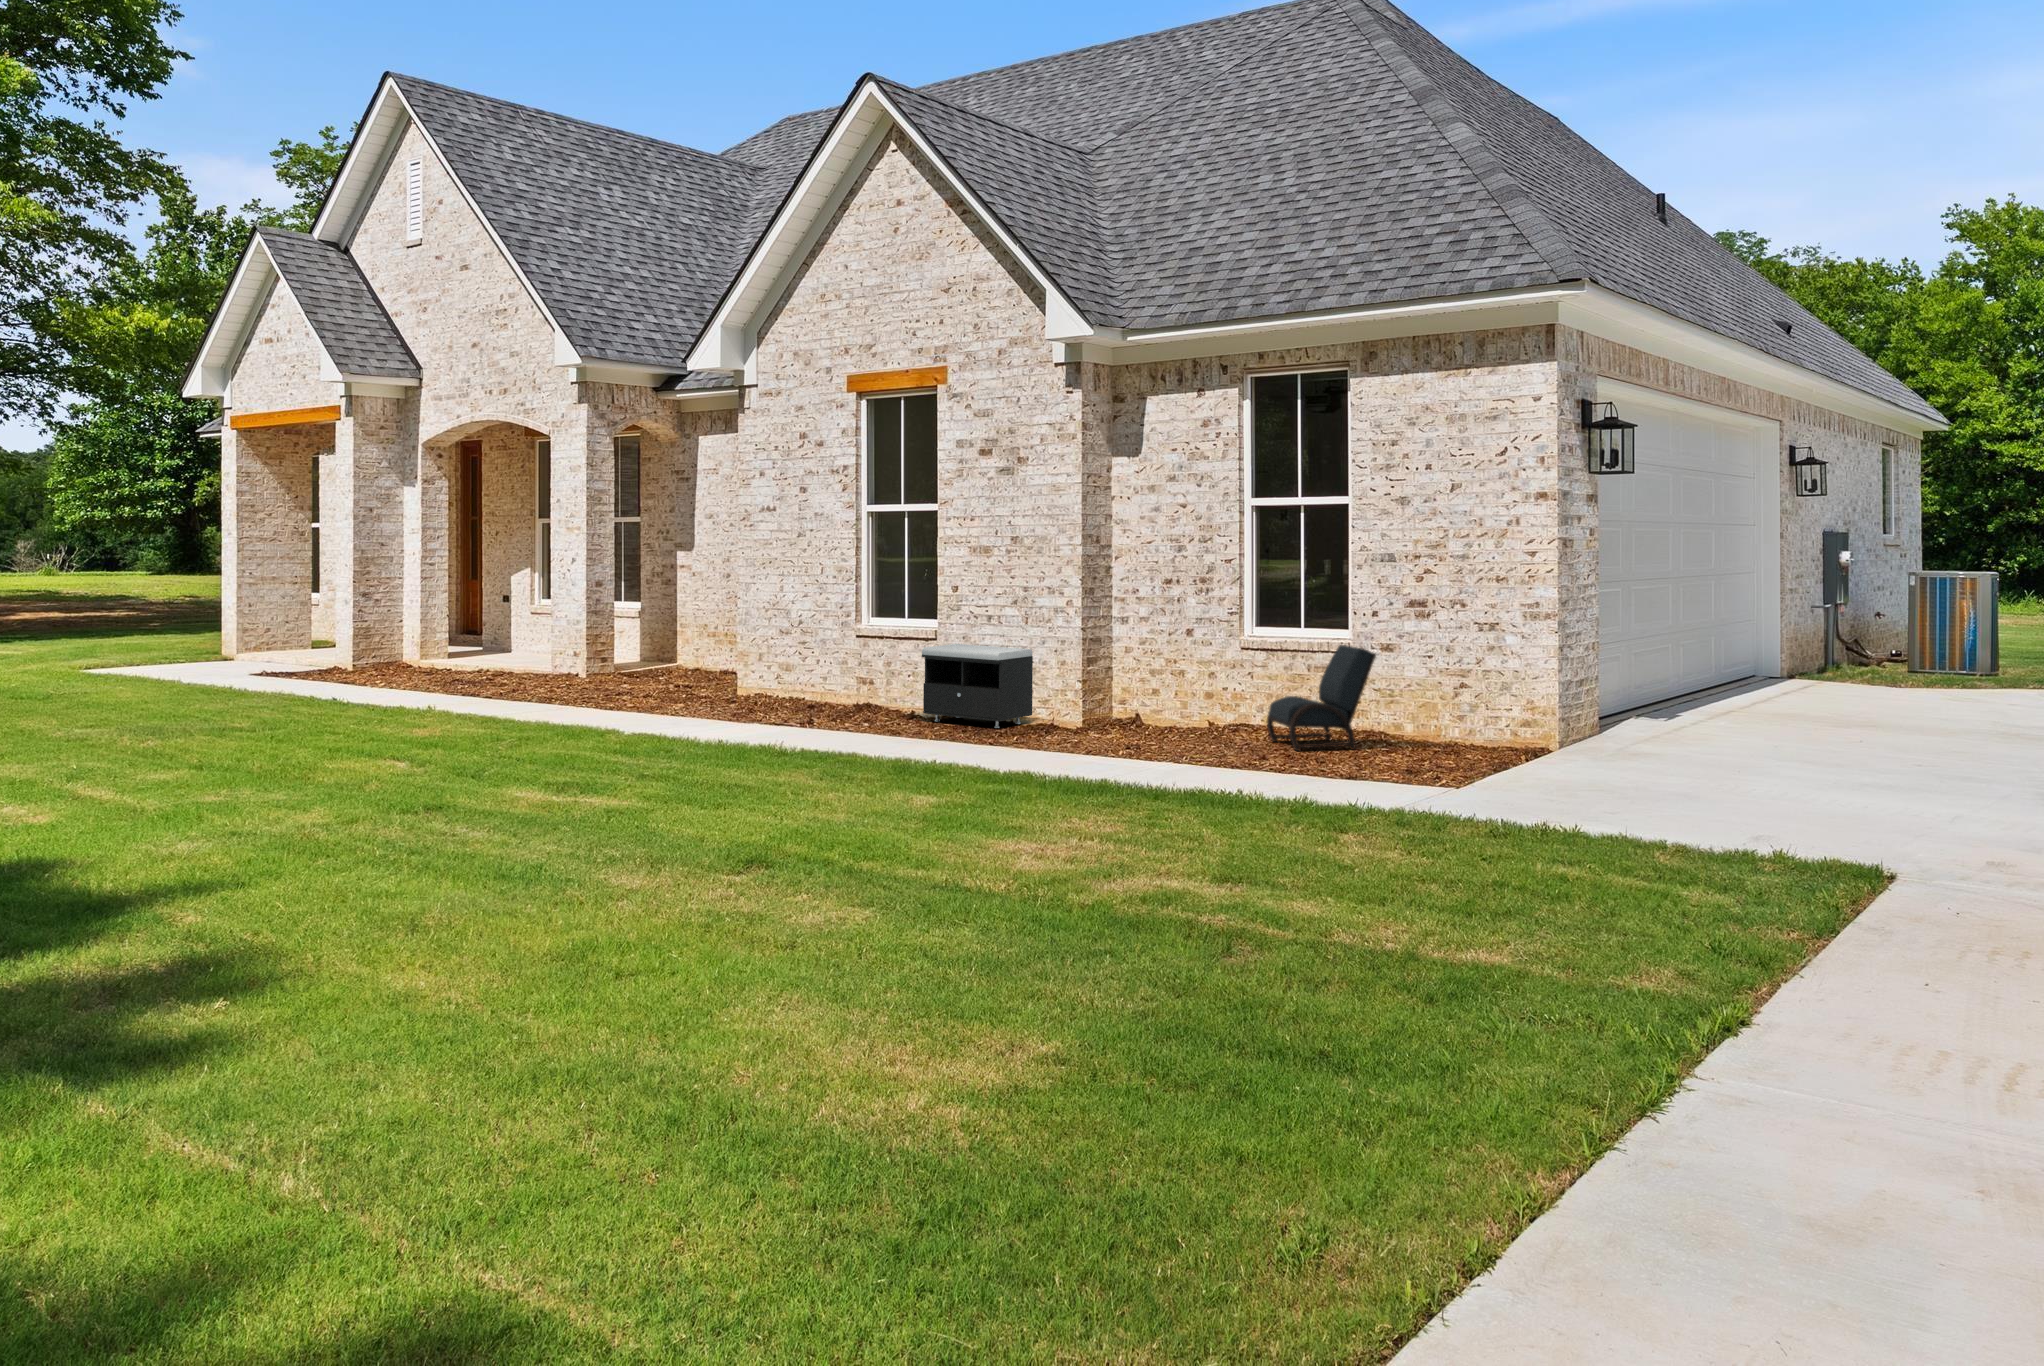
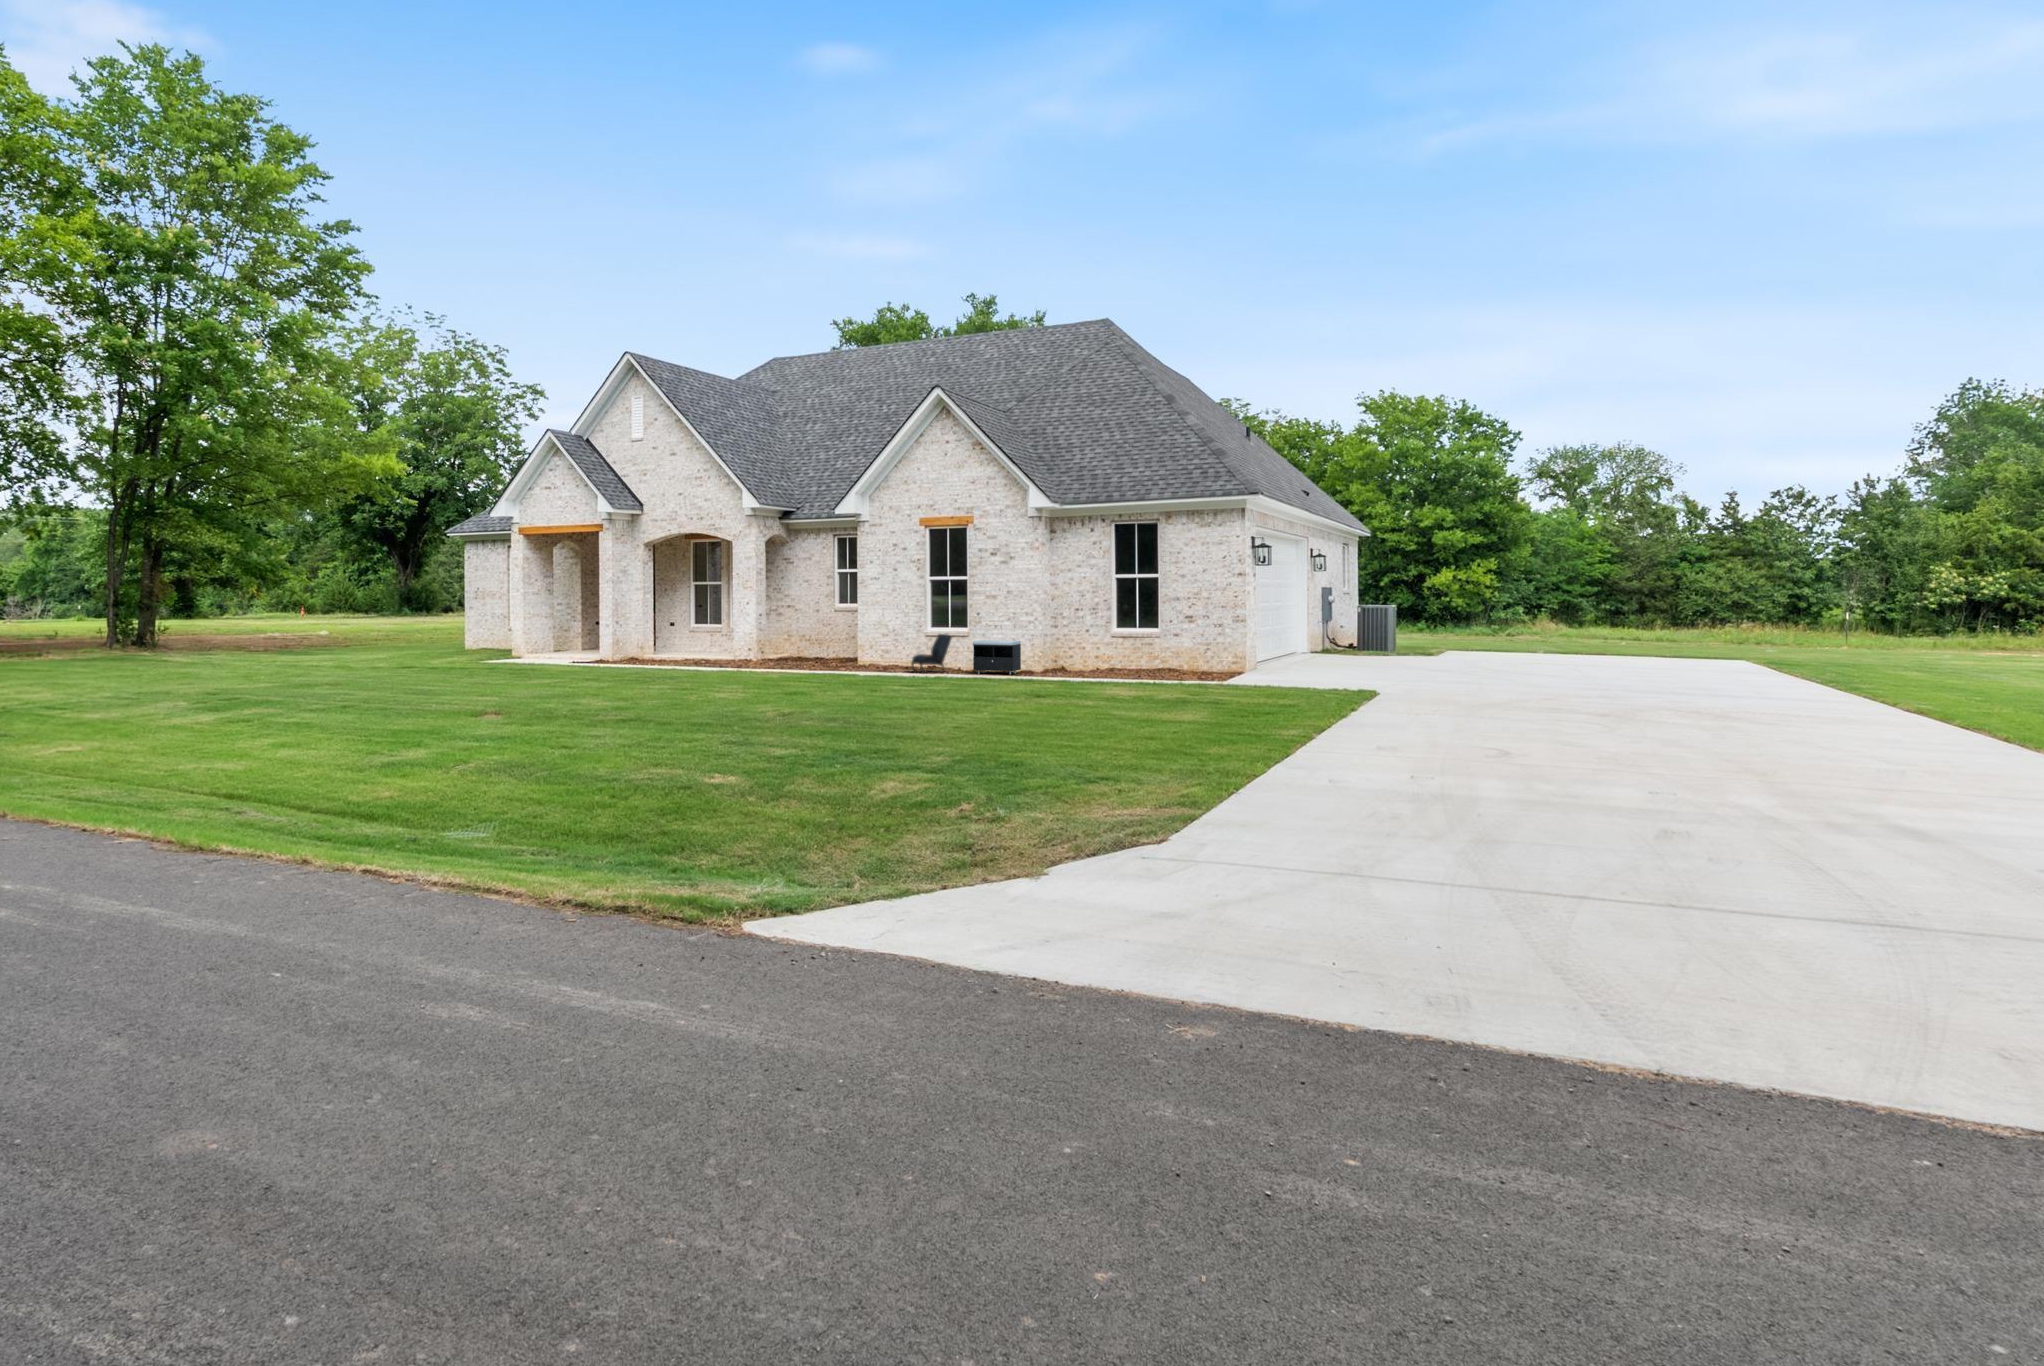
lounge chair: present [1267,645,1376,751] -> present [911,634,952,672]

